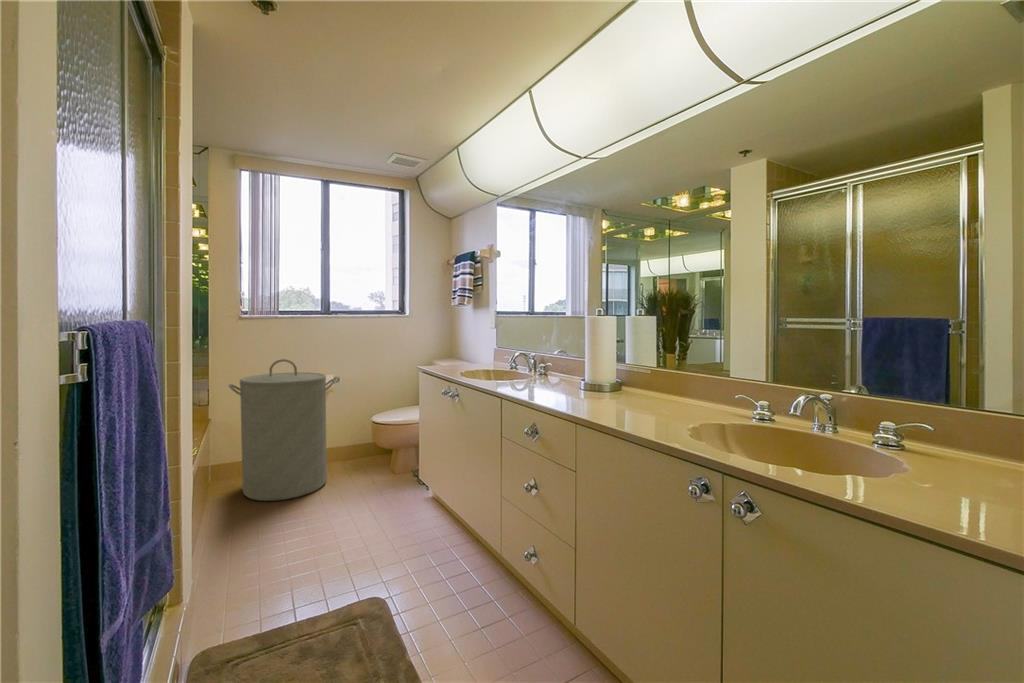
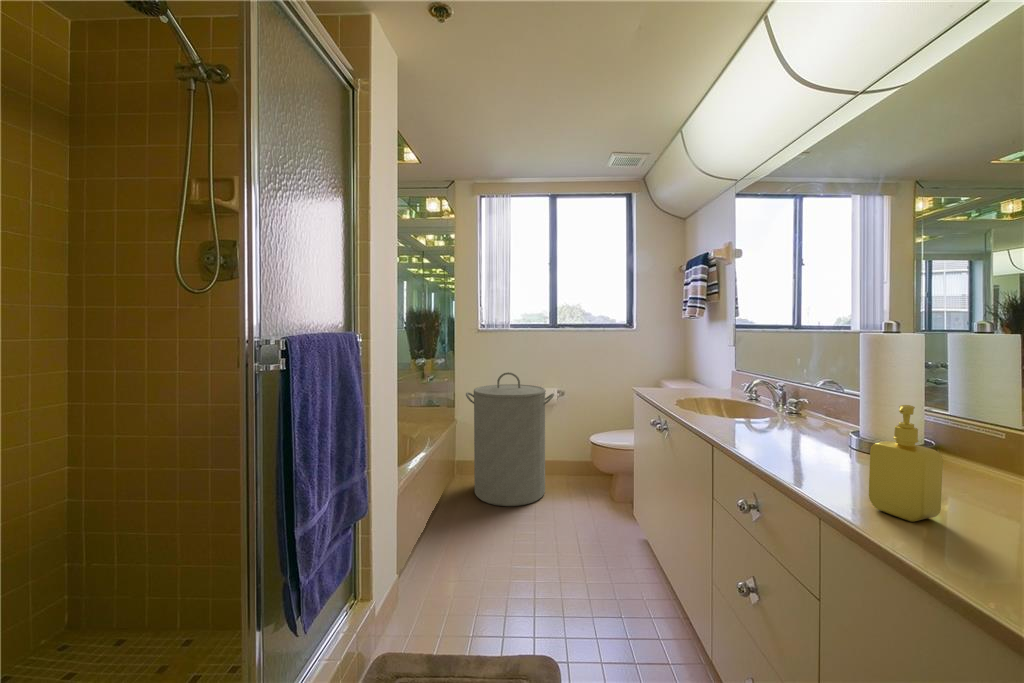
soap dispenser: none [598,350,629,413] -> present [869,405,943,522]

